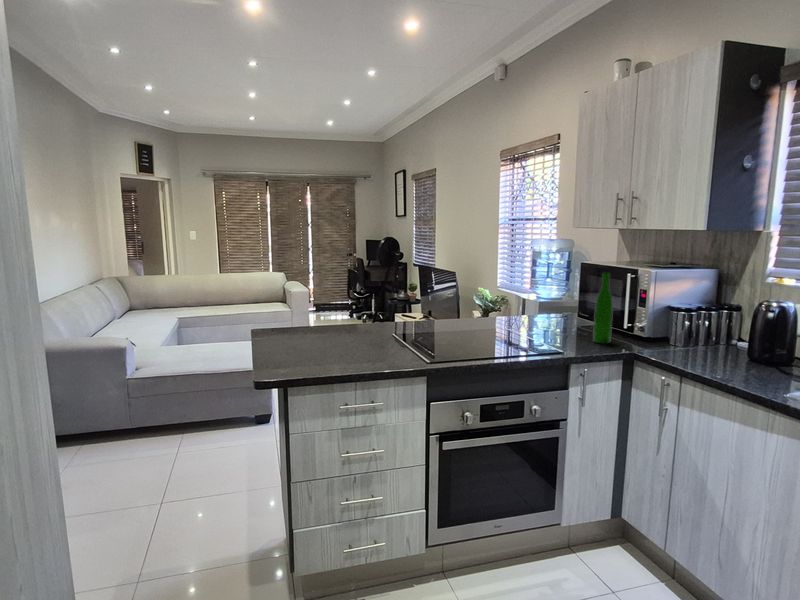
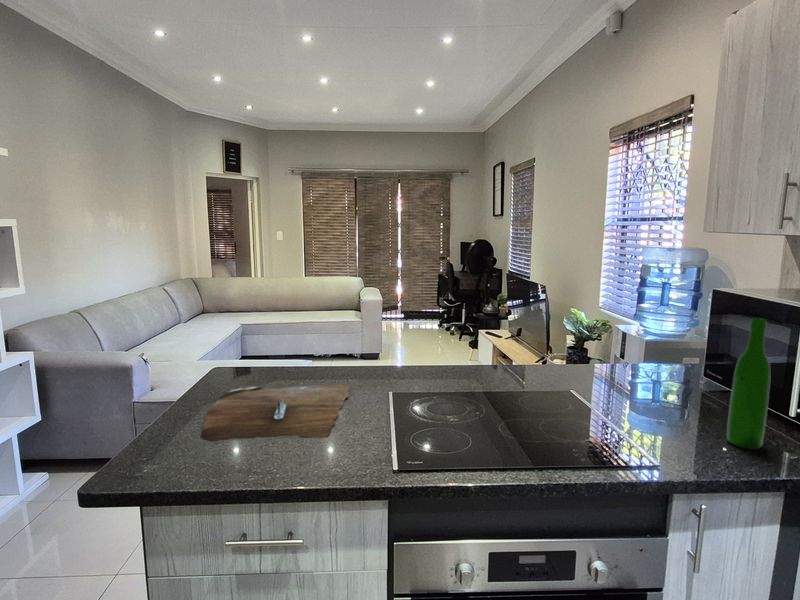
cutting board: none [279,333,375,362] -> present [200,384,350,442]

